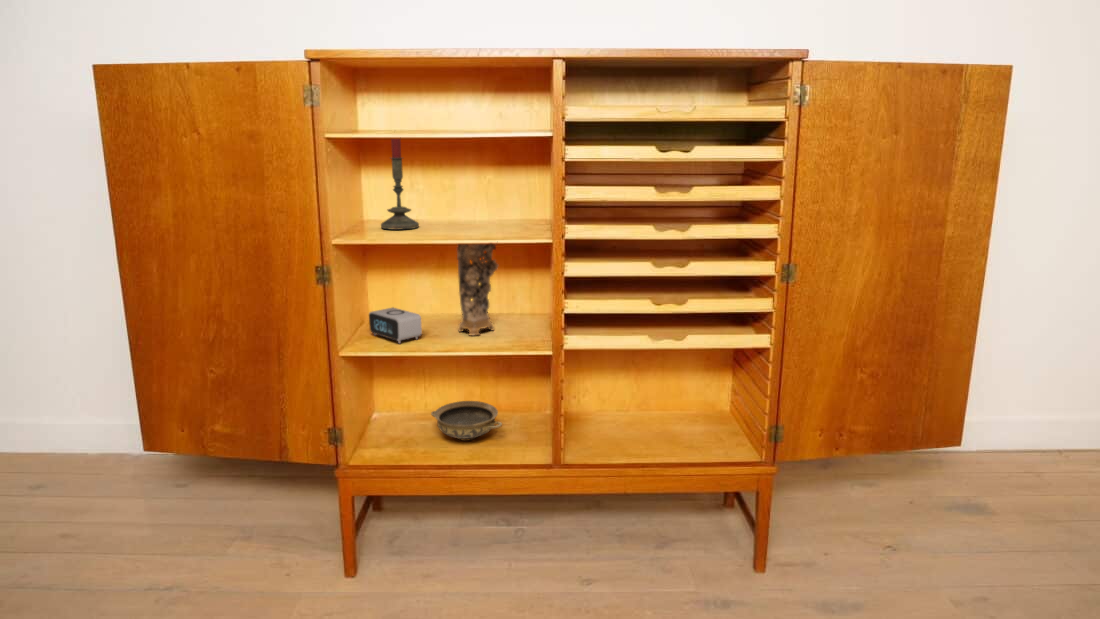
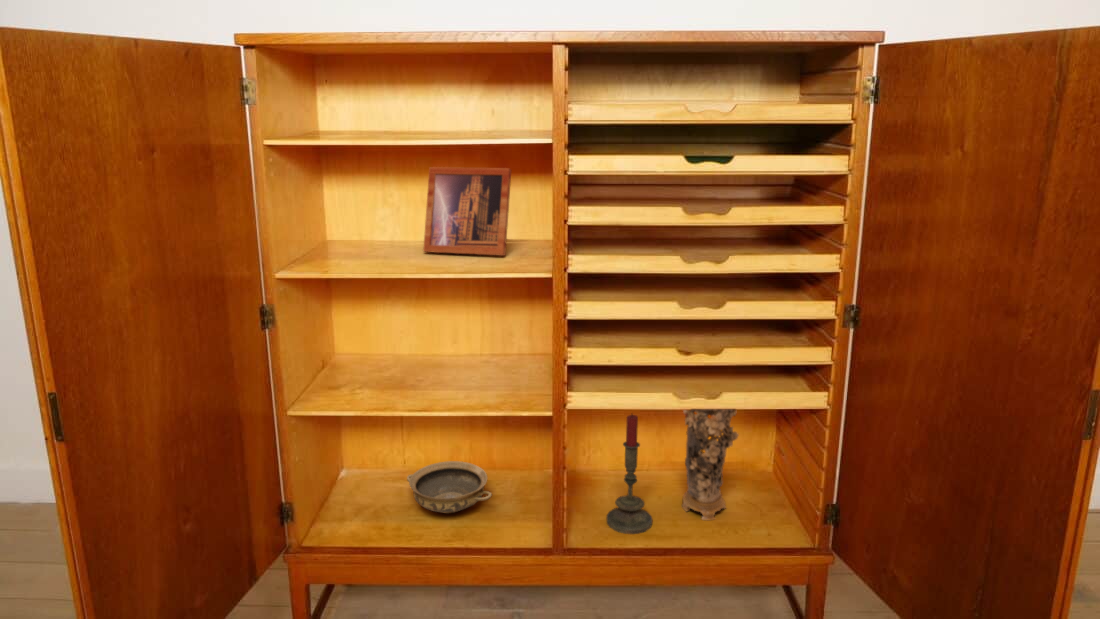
candle: present [381,139,419,230] -> present [607,415,652,534]
picture frame: none [446,157,518,229] -> present [423,167,511,256]
decorative vase: present [457,243,498,336] -> present [682,409,739,520]
alarm clock: present [369,308,422,343] -> none [329,350,392,398]

